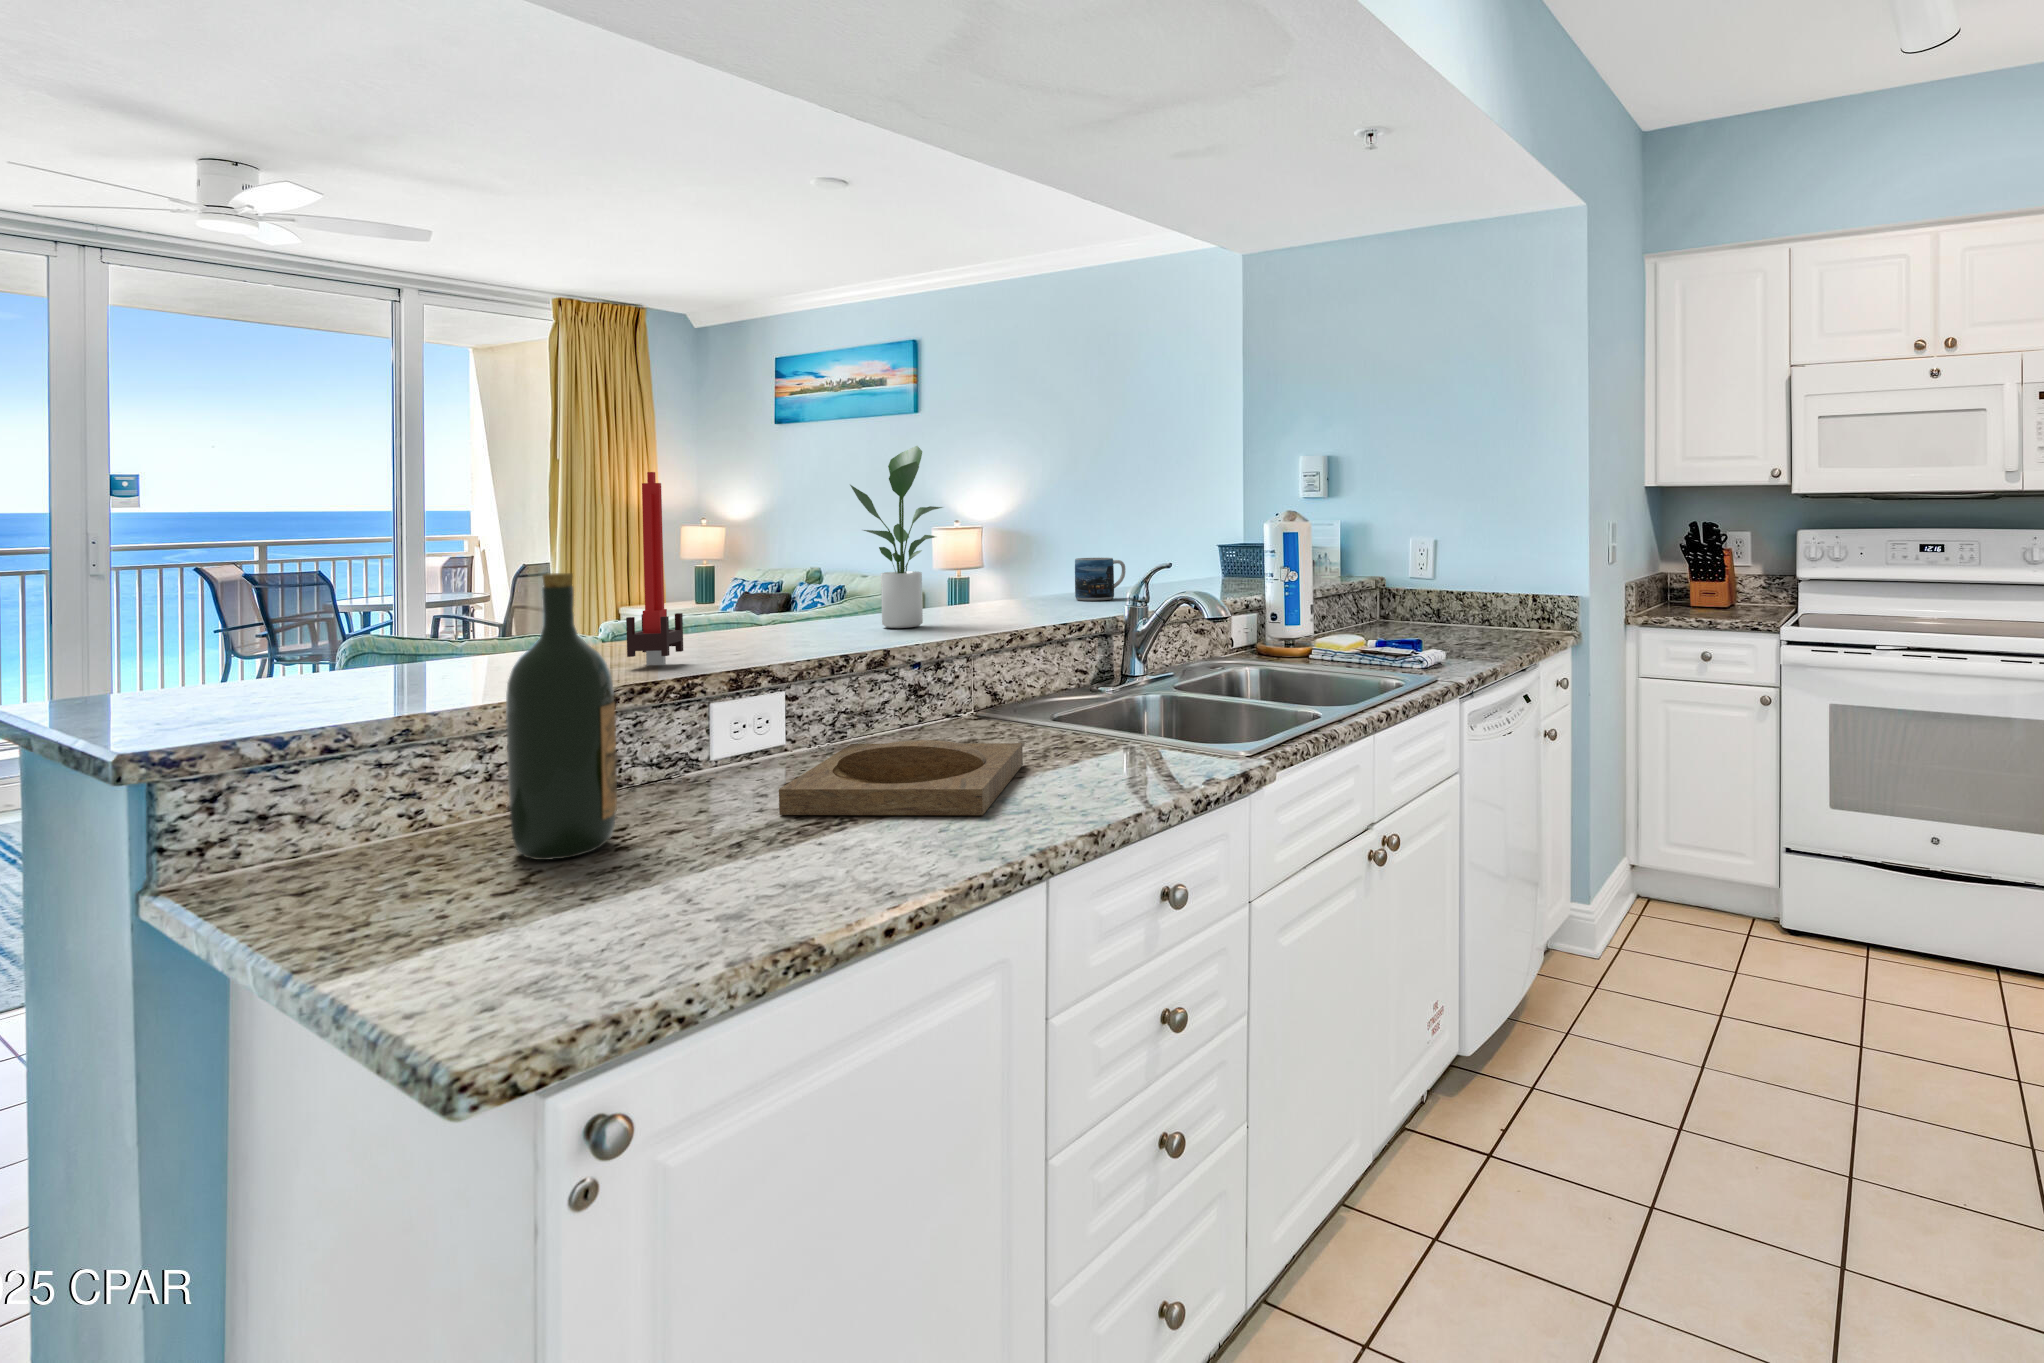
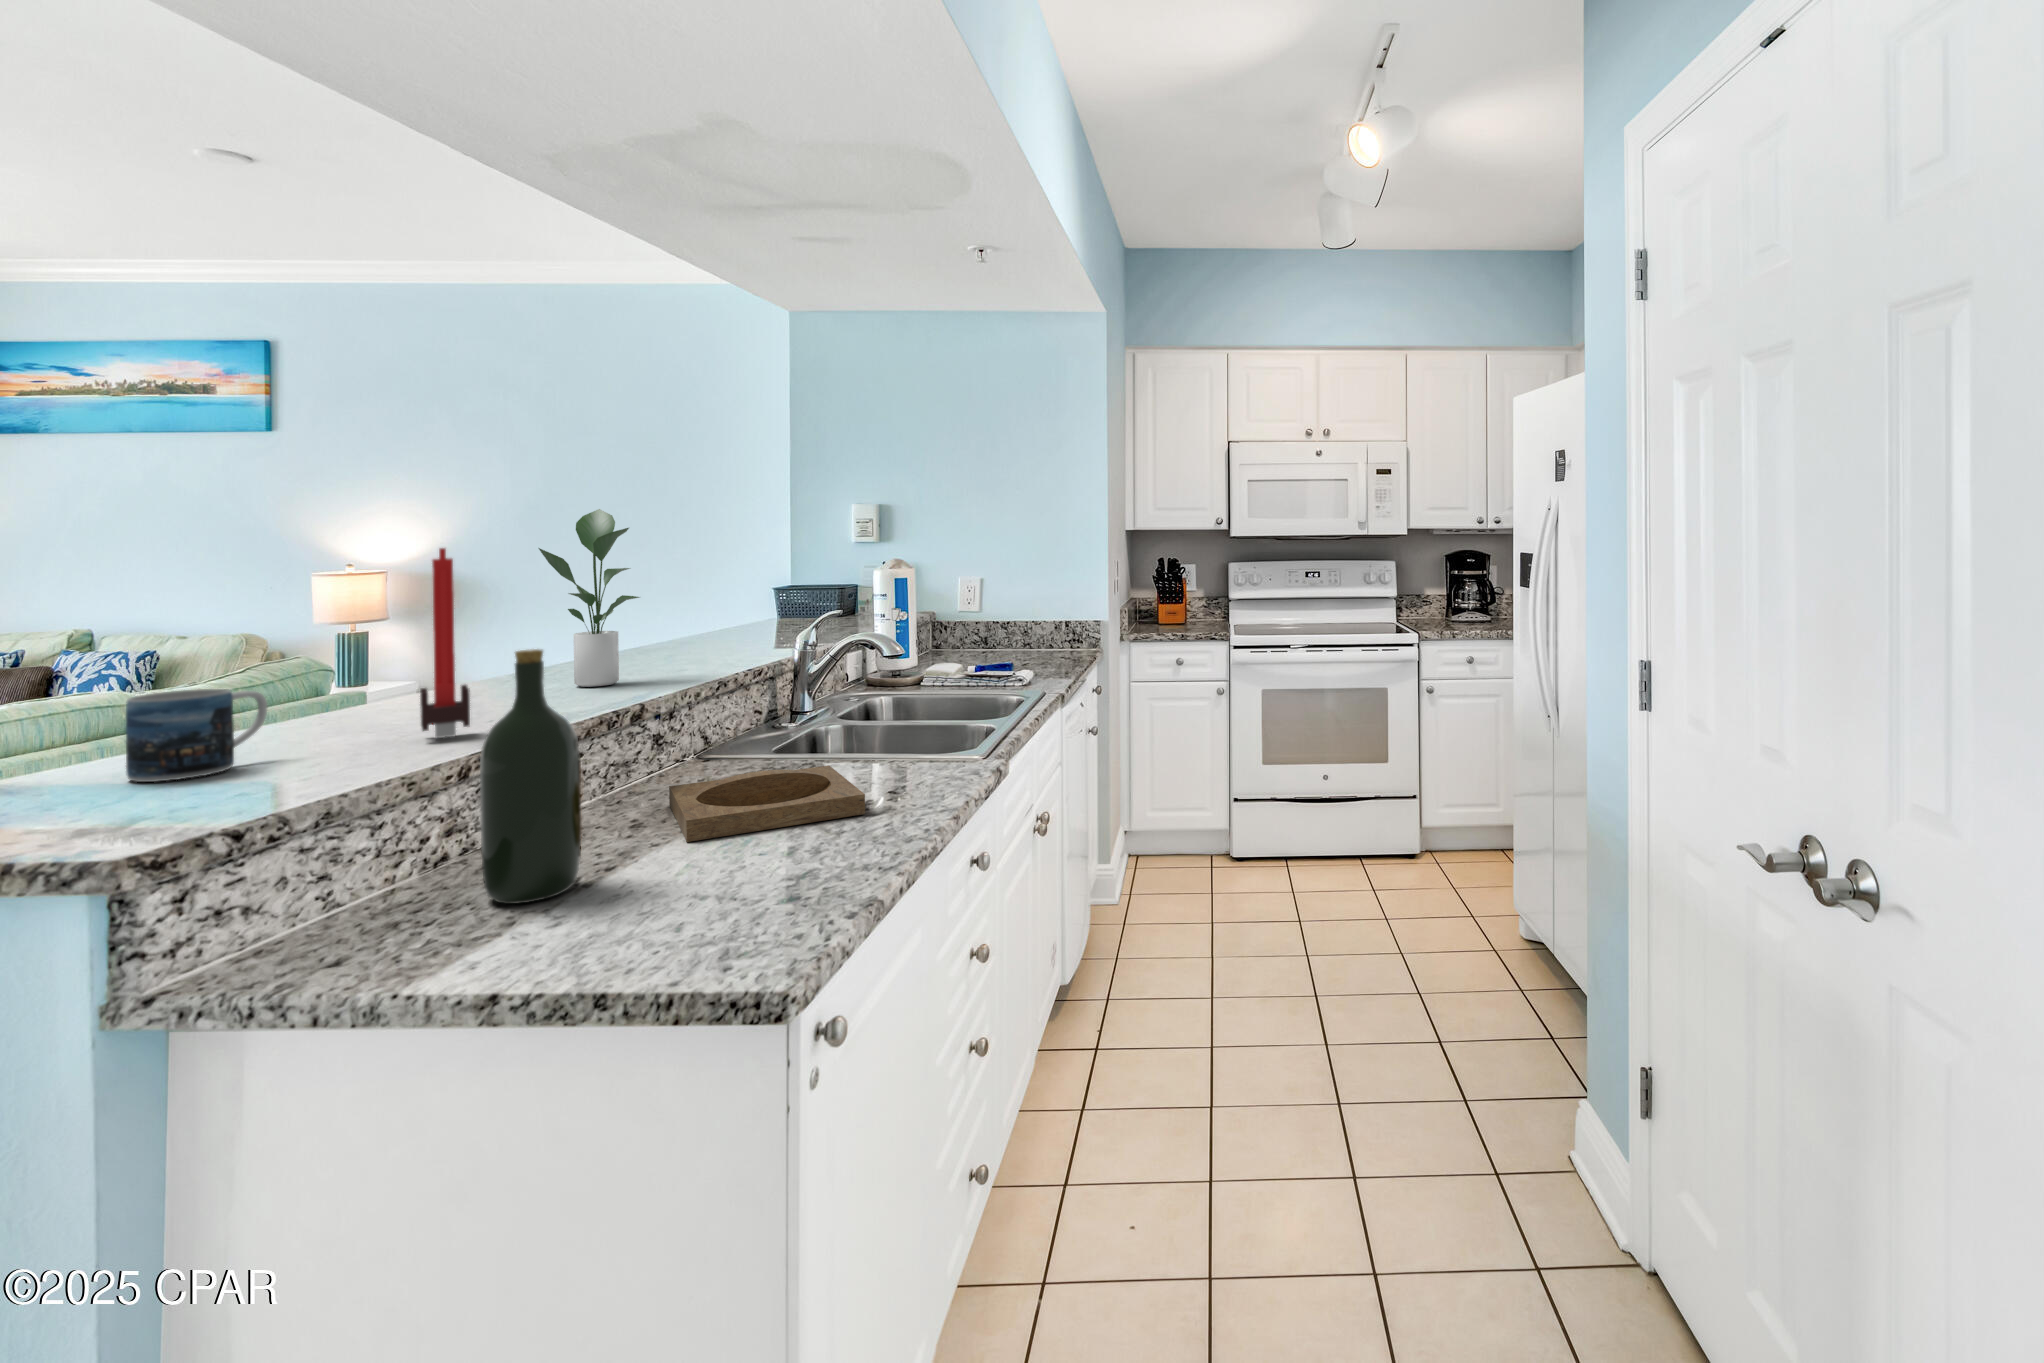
mug: present [1075,558,1125,601] -> present [126,689,267,782]

